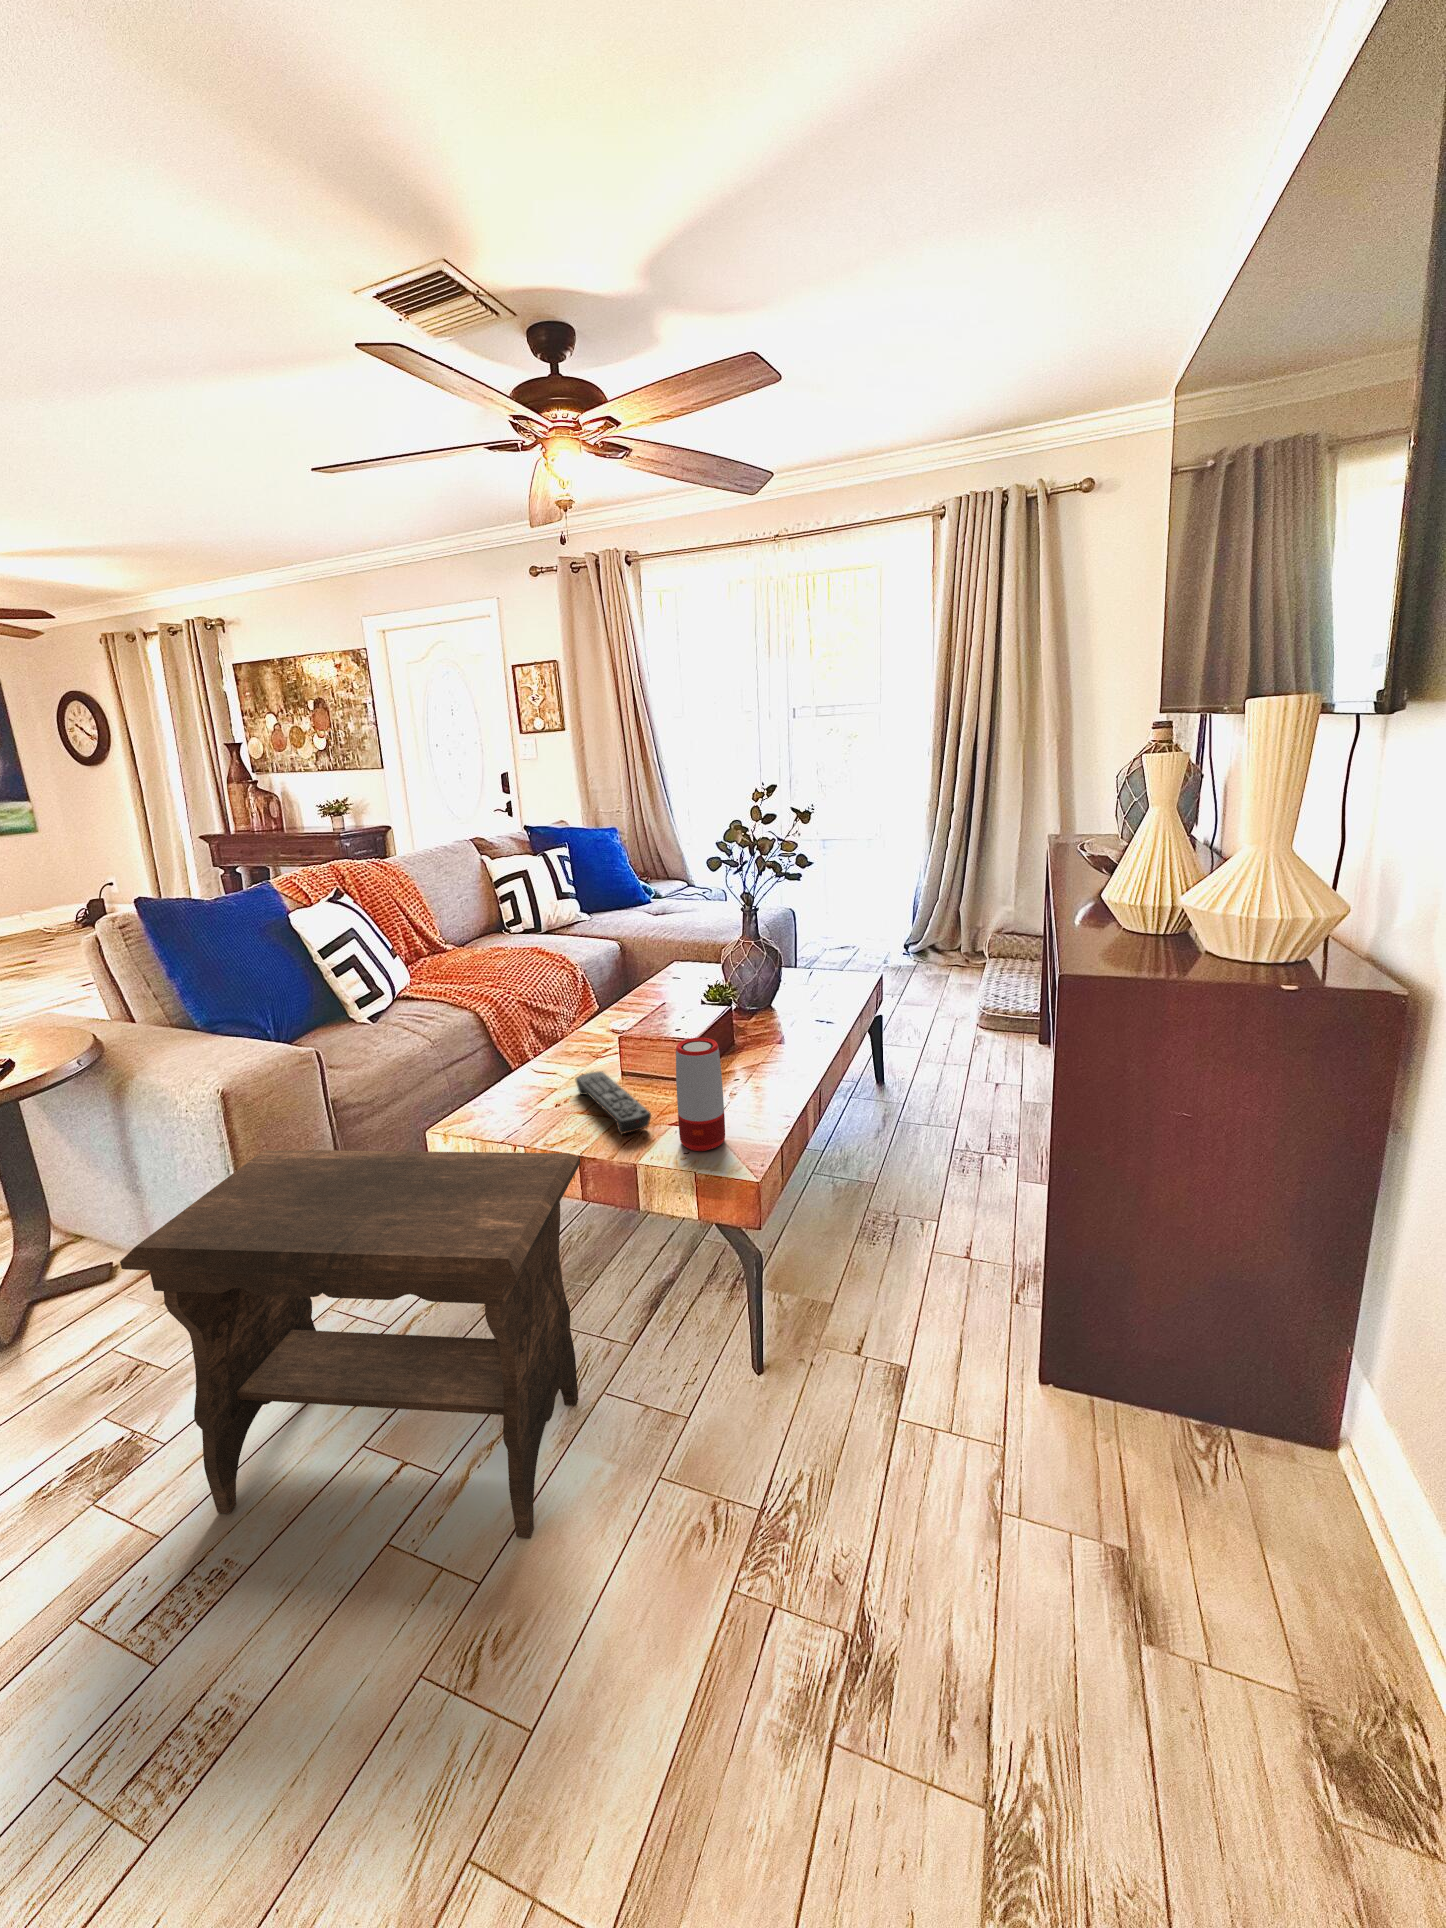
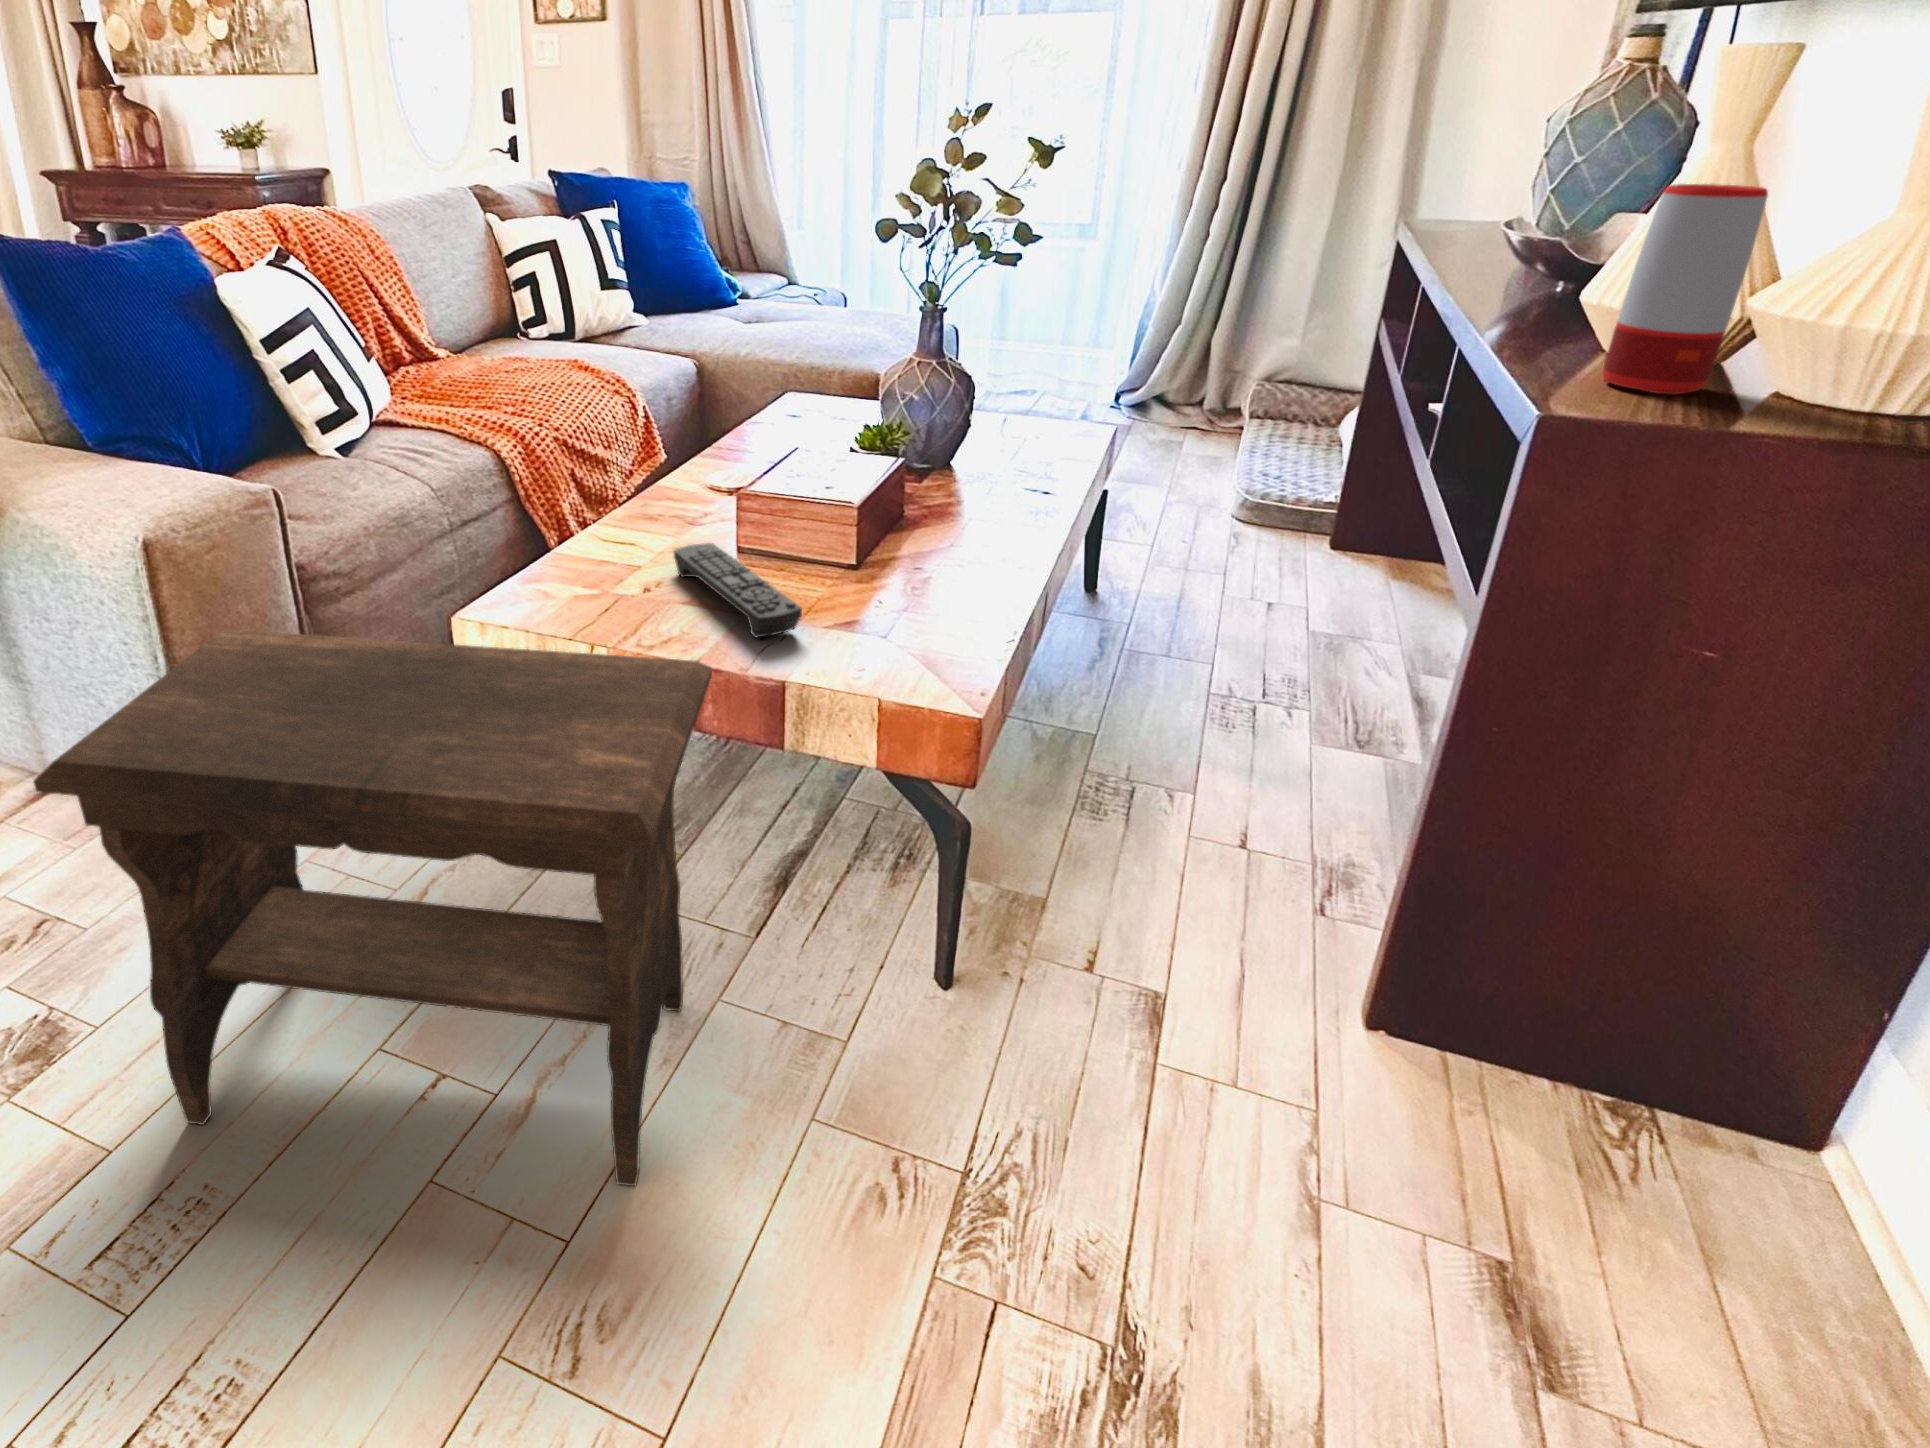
speaker: present [676,1038,725,1151] -> present [1602,184,1768,394]

